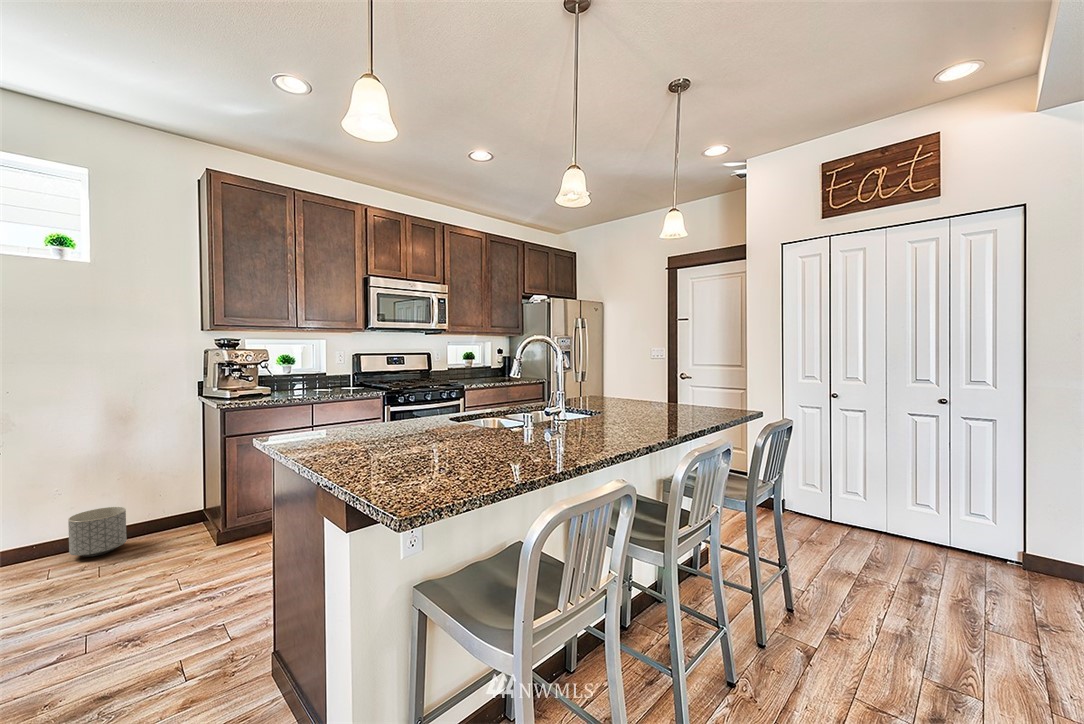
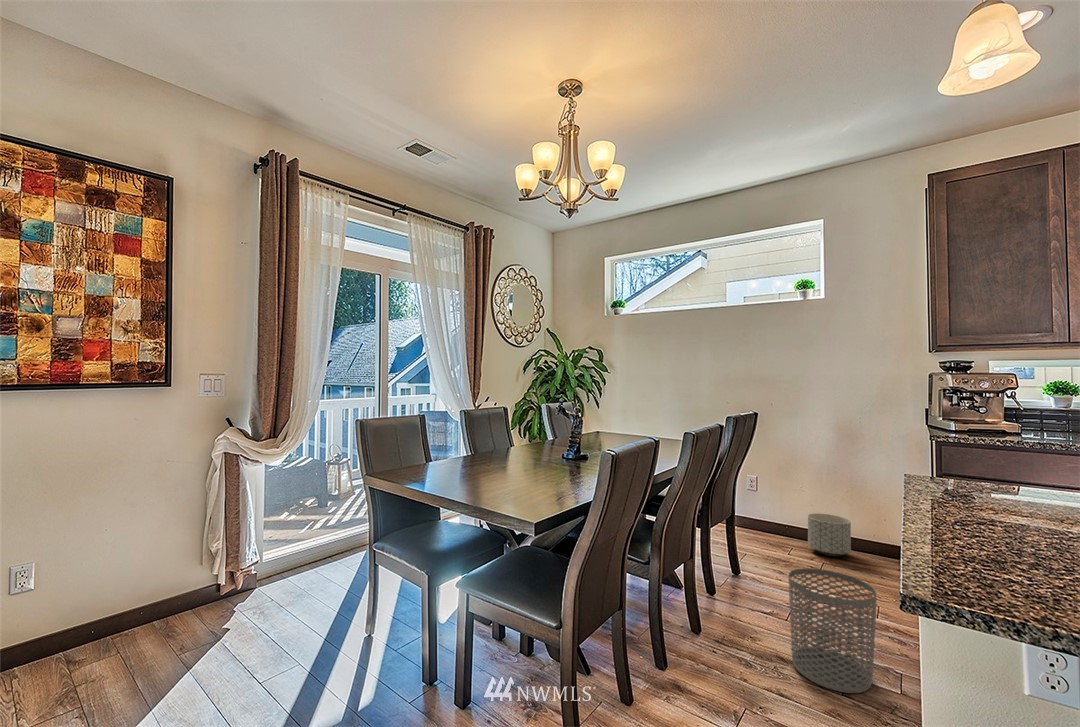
waste bin: none [109,563,210,694] -> present [788,568,877,693]

